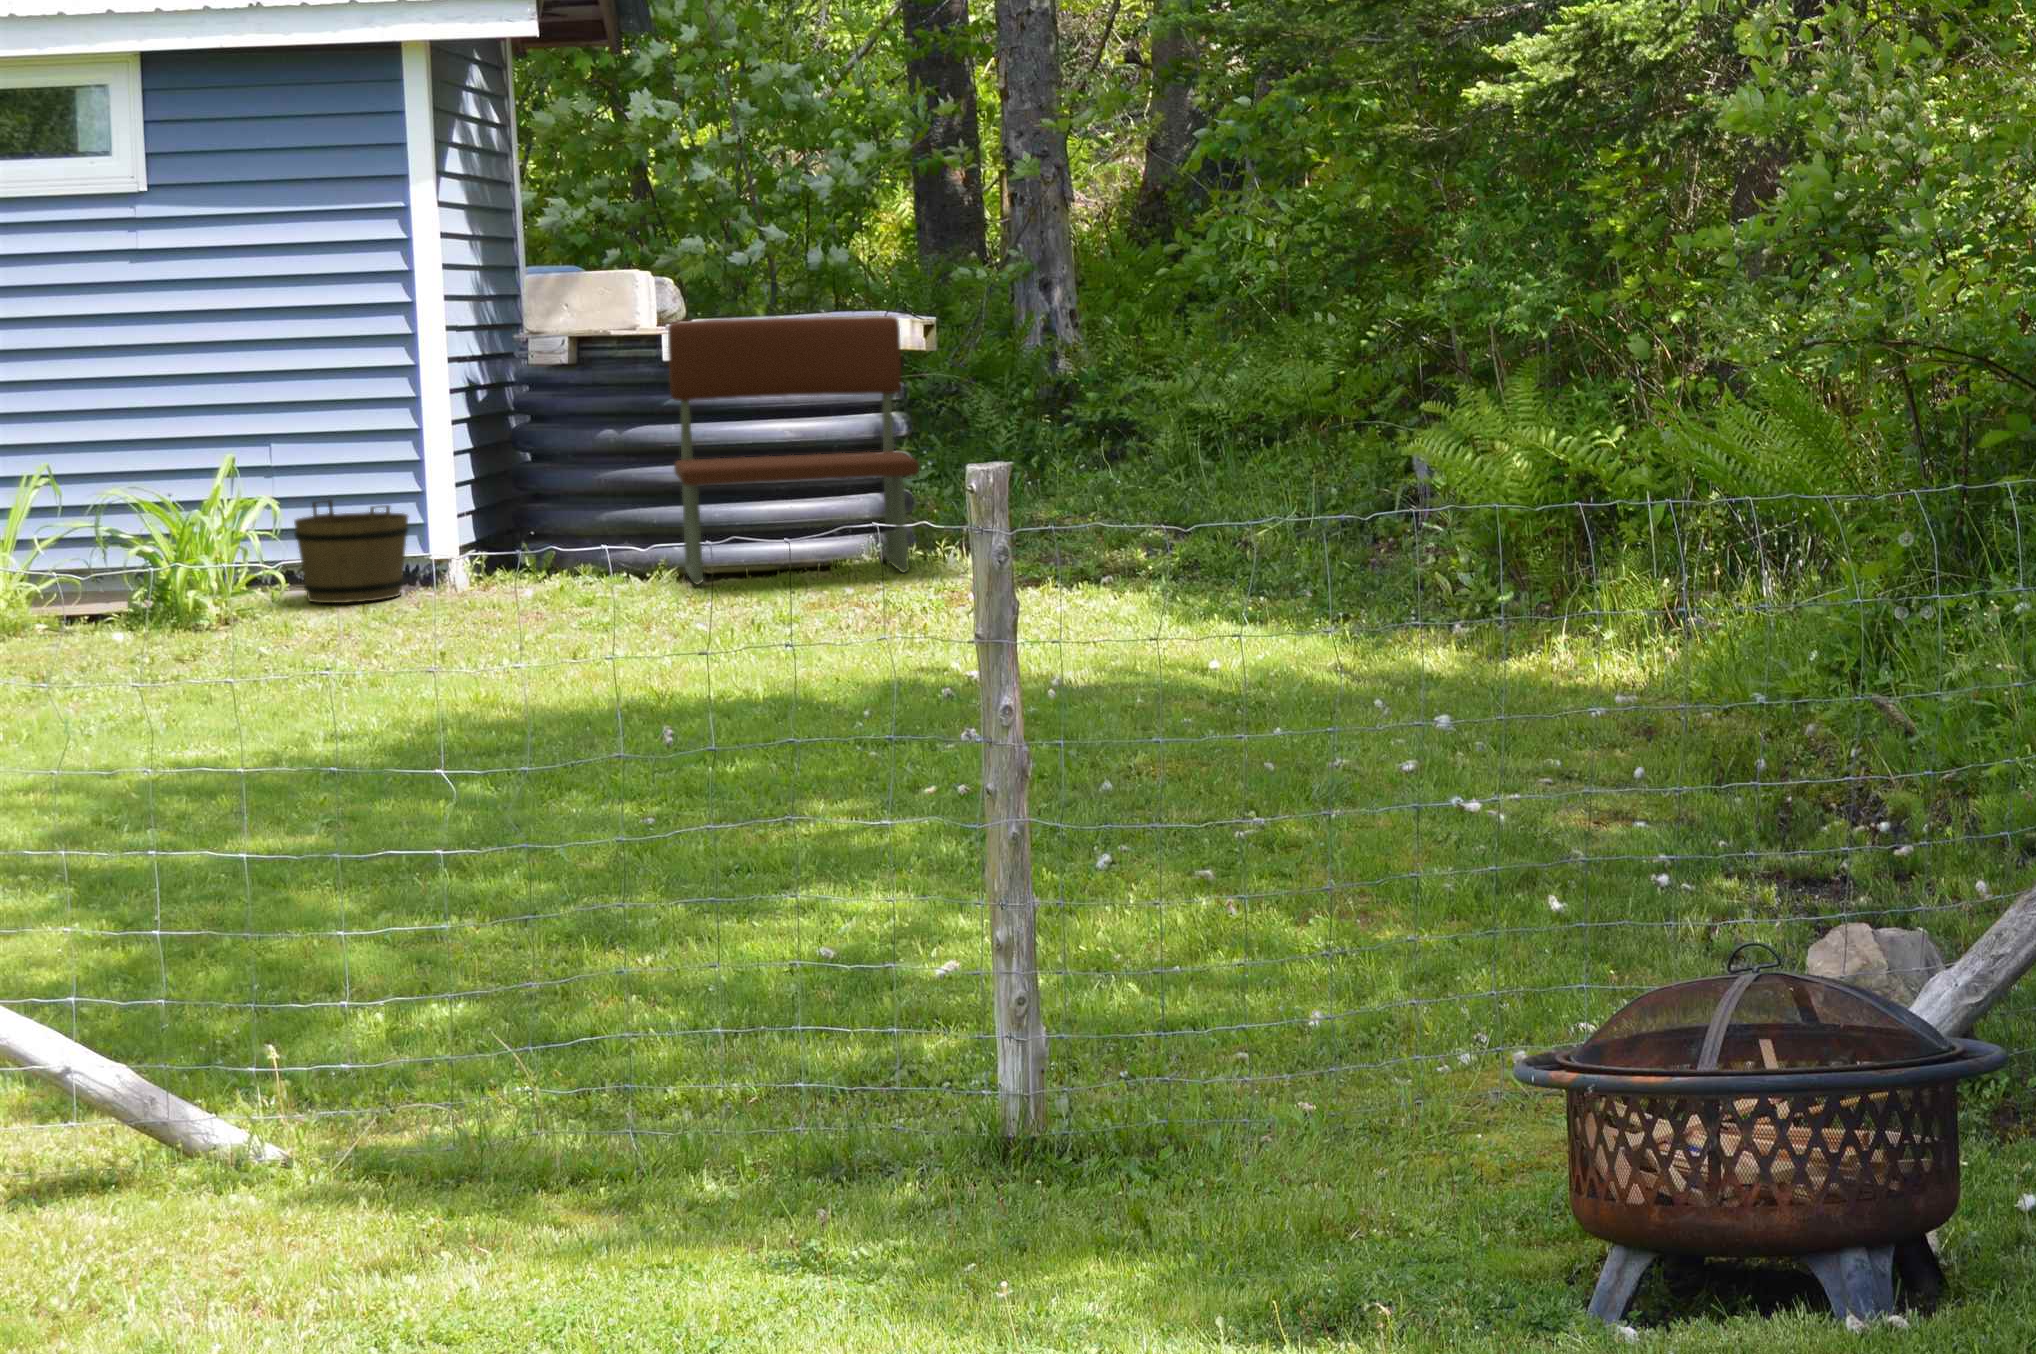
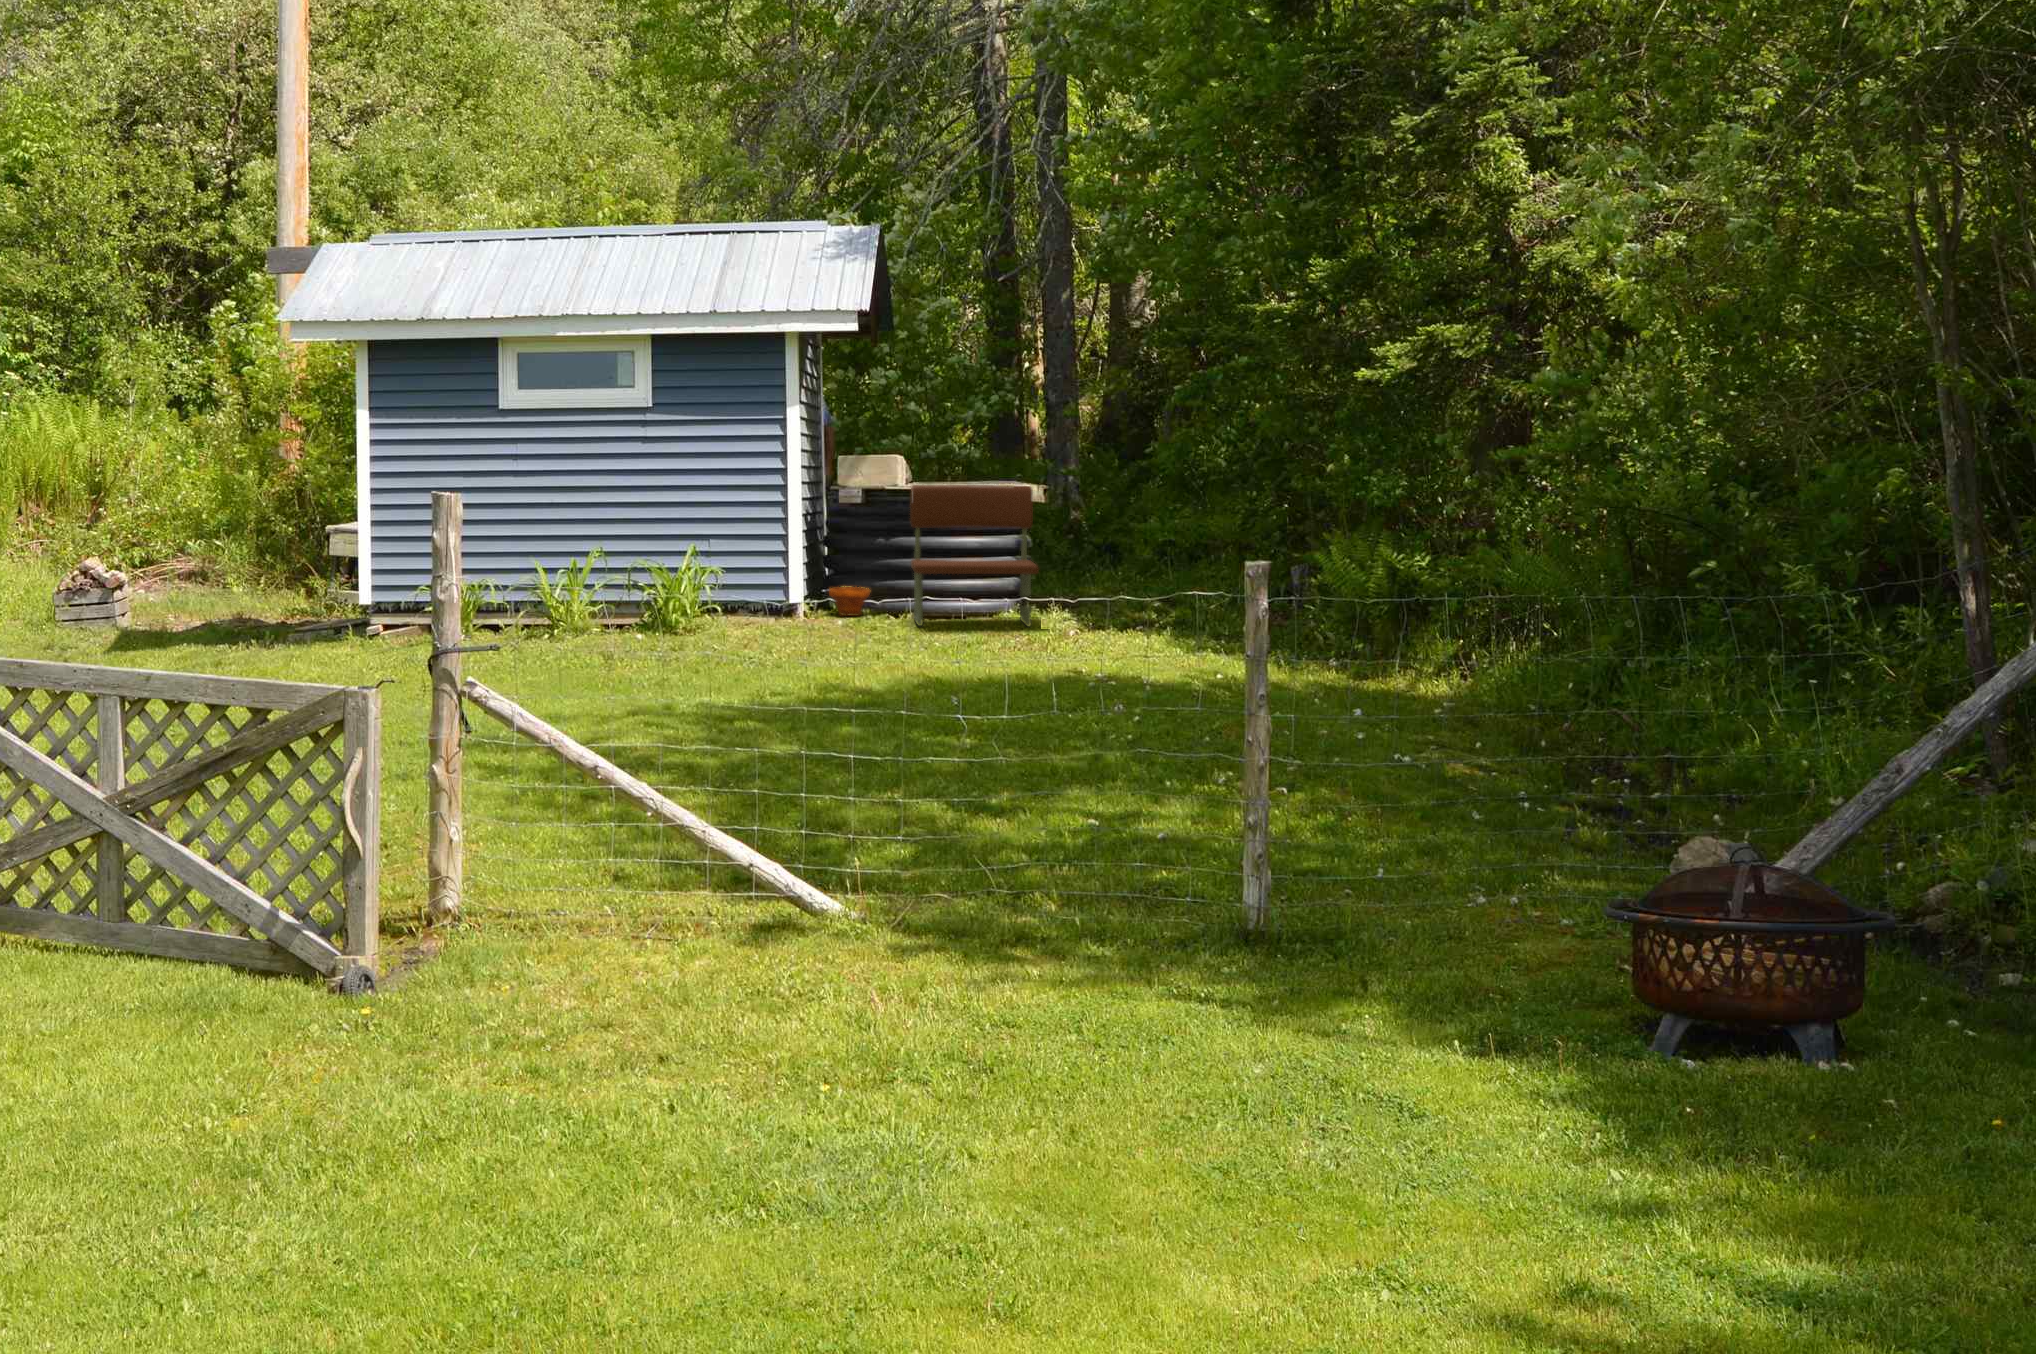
bucket: present [294,500,409,603] -> none [723,571,777,624]
planter: none [515,518,598,574] -> present [829,587,870,616]

